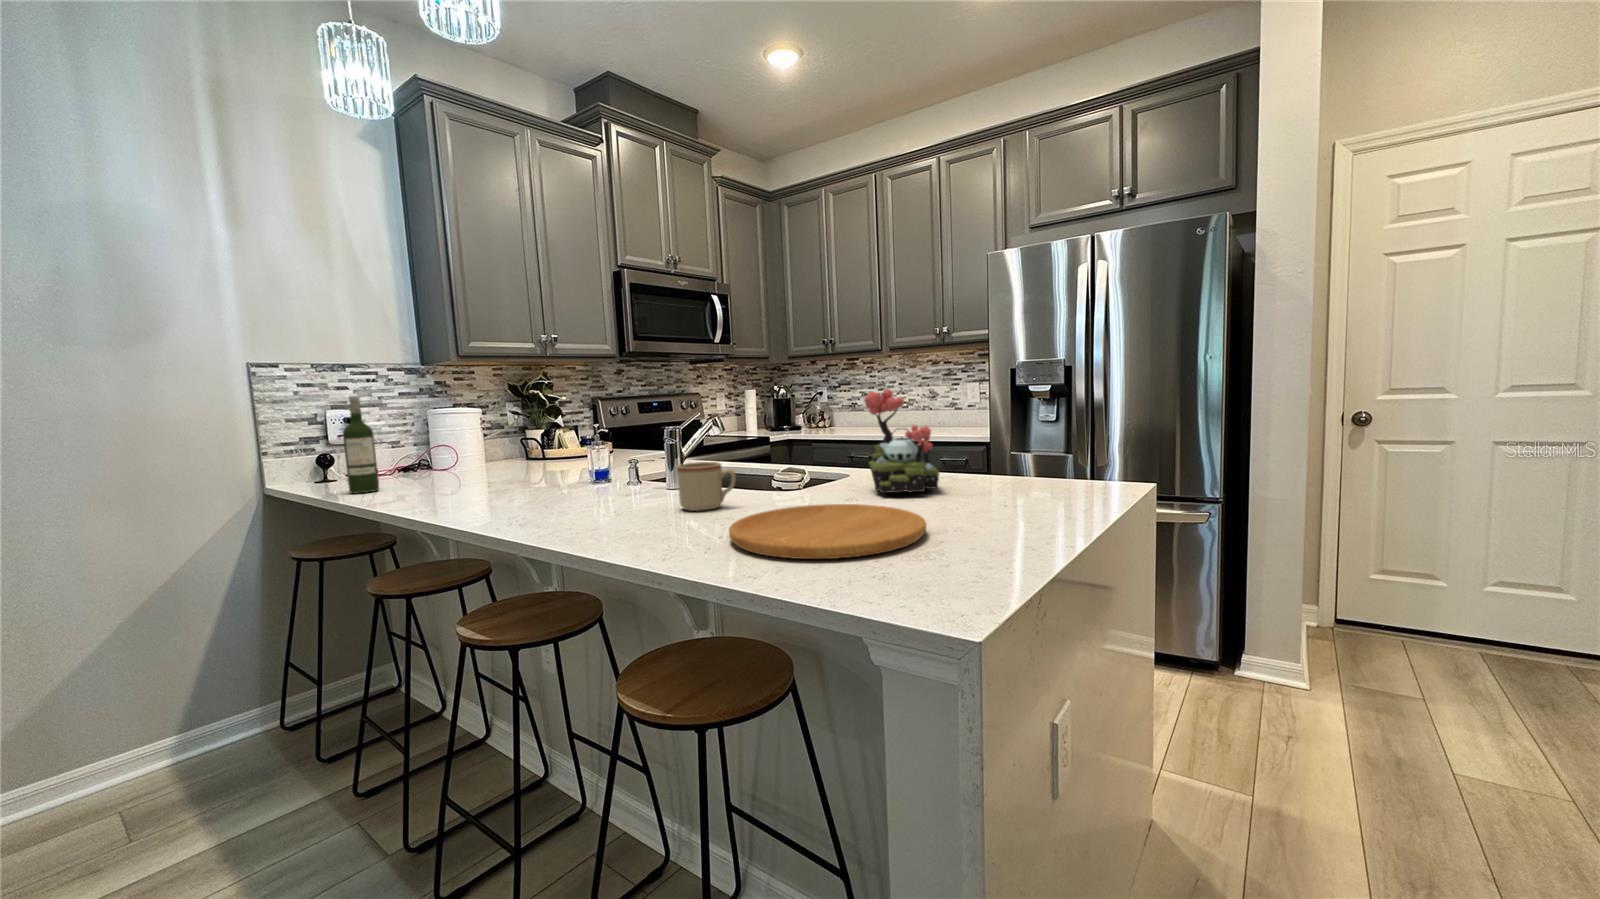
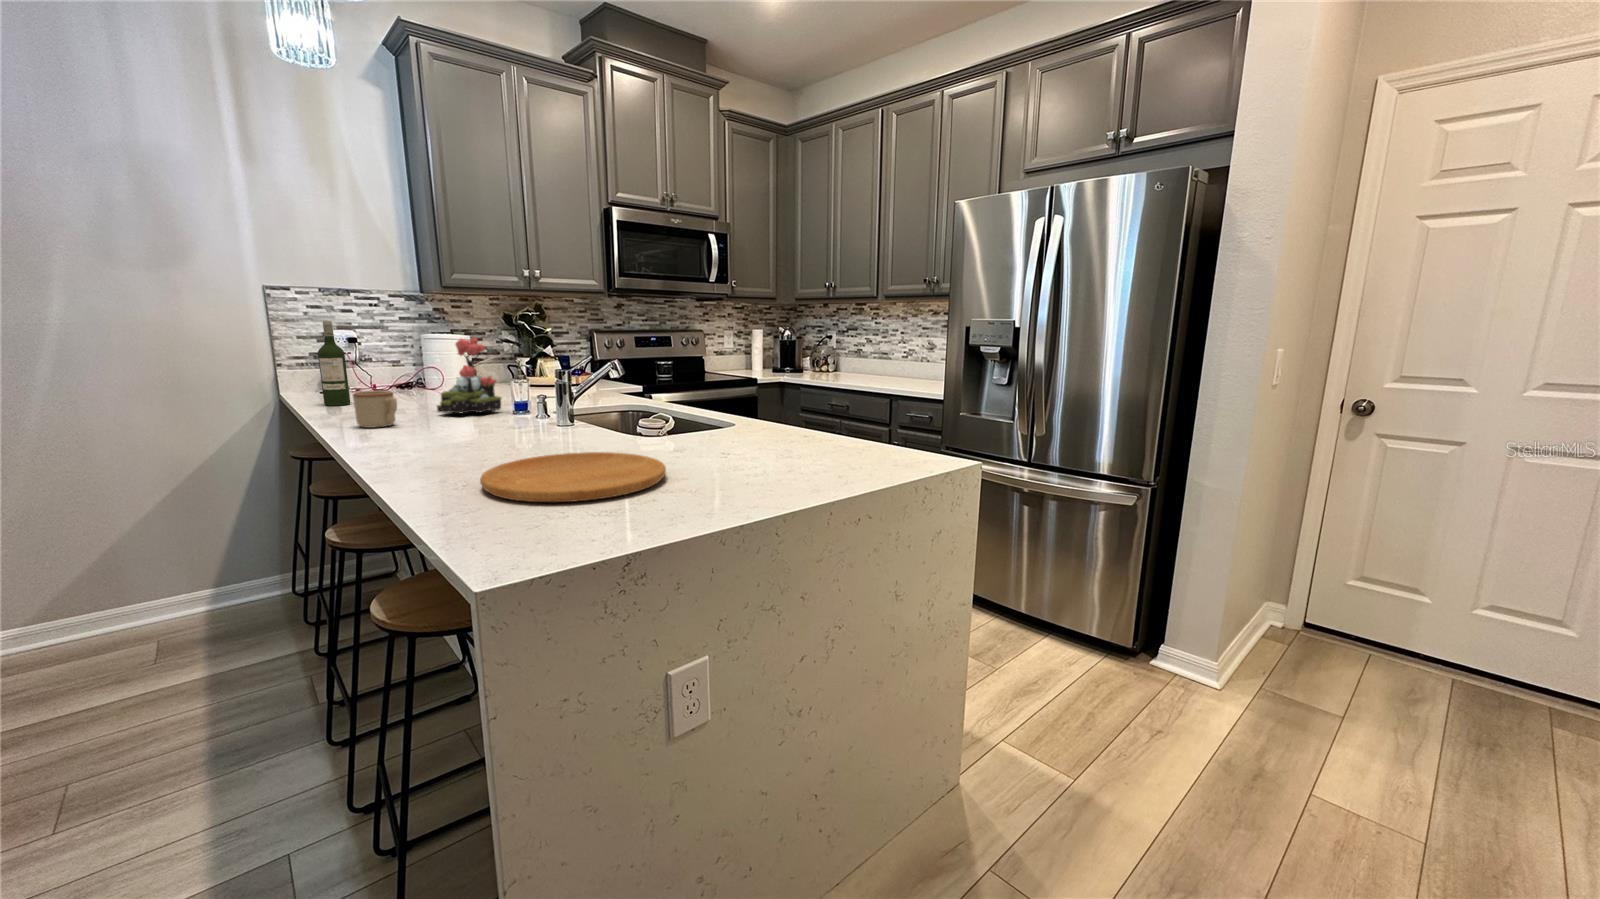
plant: present [864,389,939,493] -> present [437,338,501,413]
mug: present [677,462,736,511] -> present [353,390,397,428]

